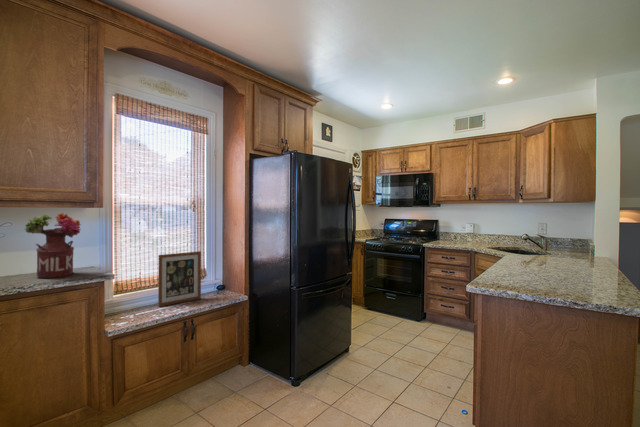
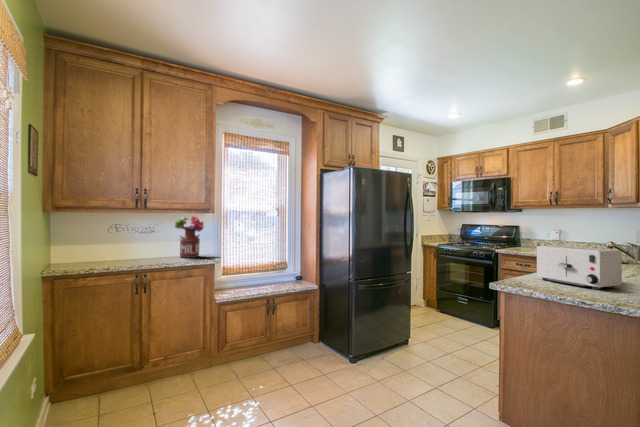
toaster: none [515,246,603,296] -> present [537,246,622,290]
picture frame: present [158,251,201,307] -> none [251,247,282,287]

